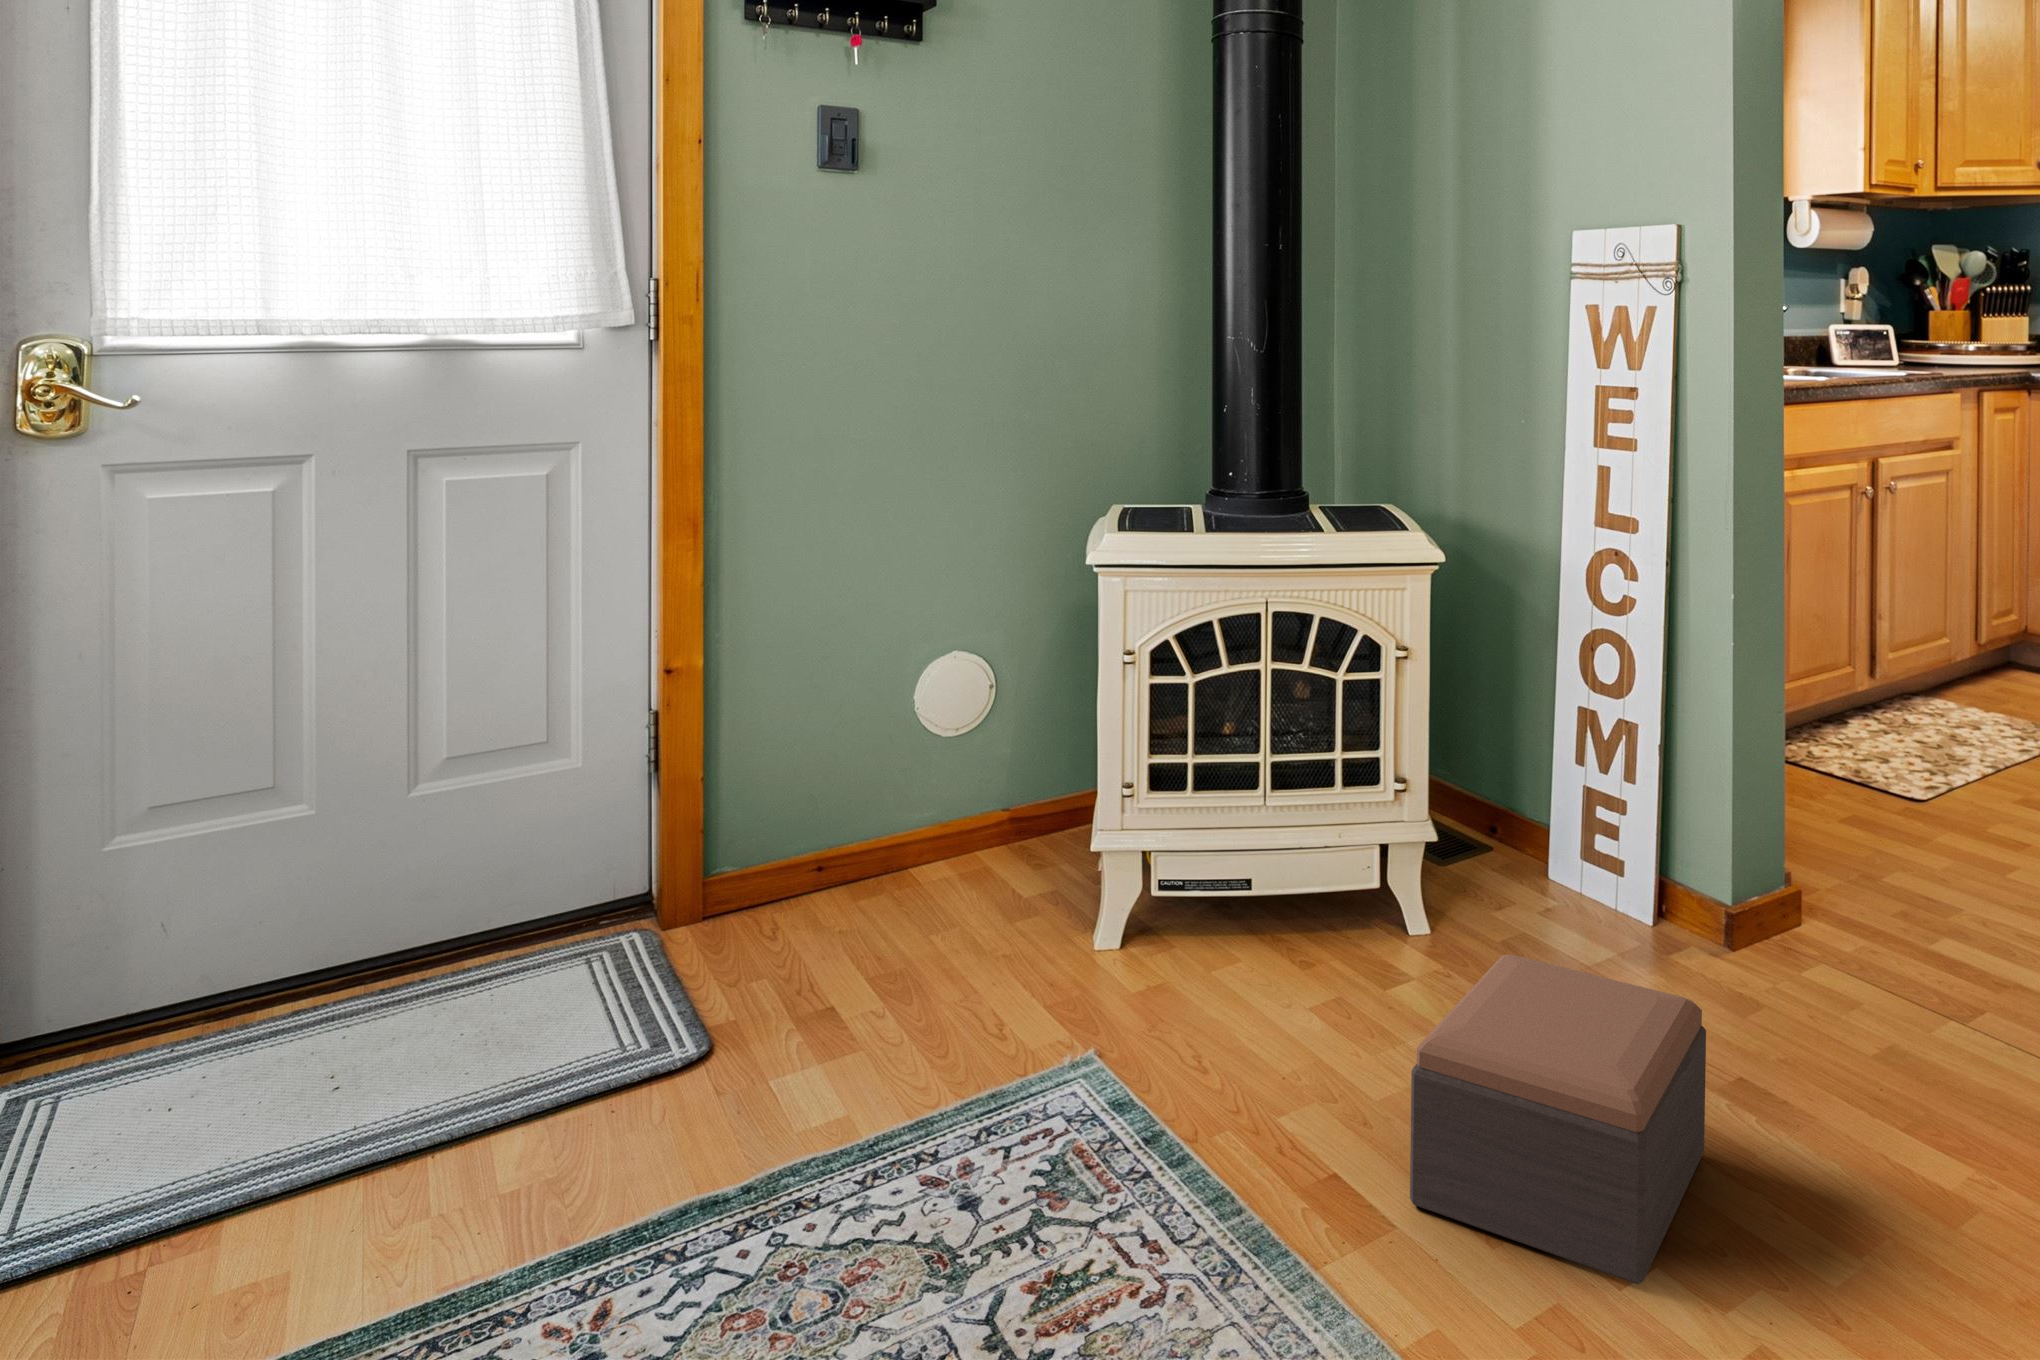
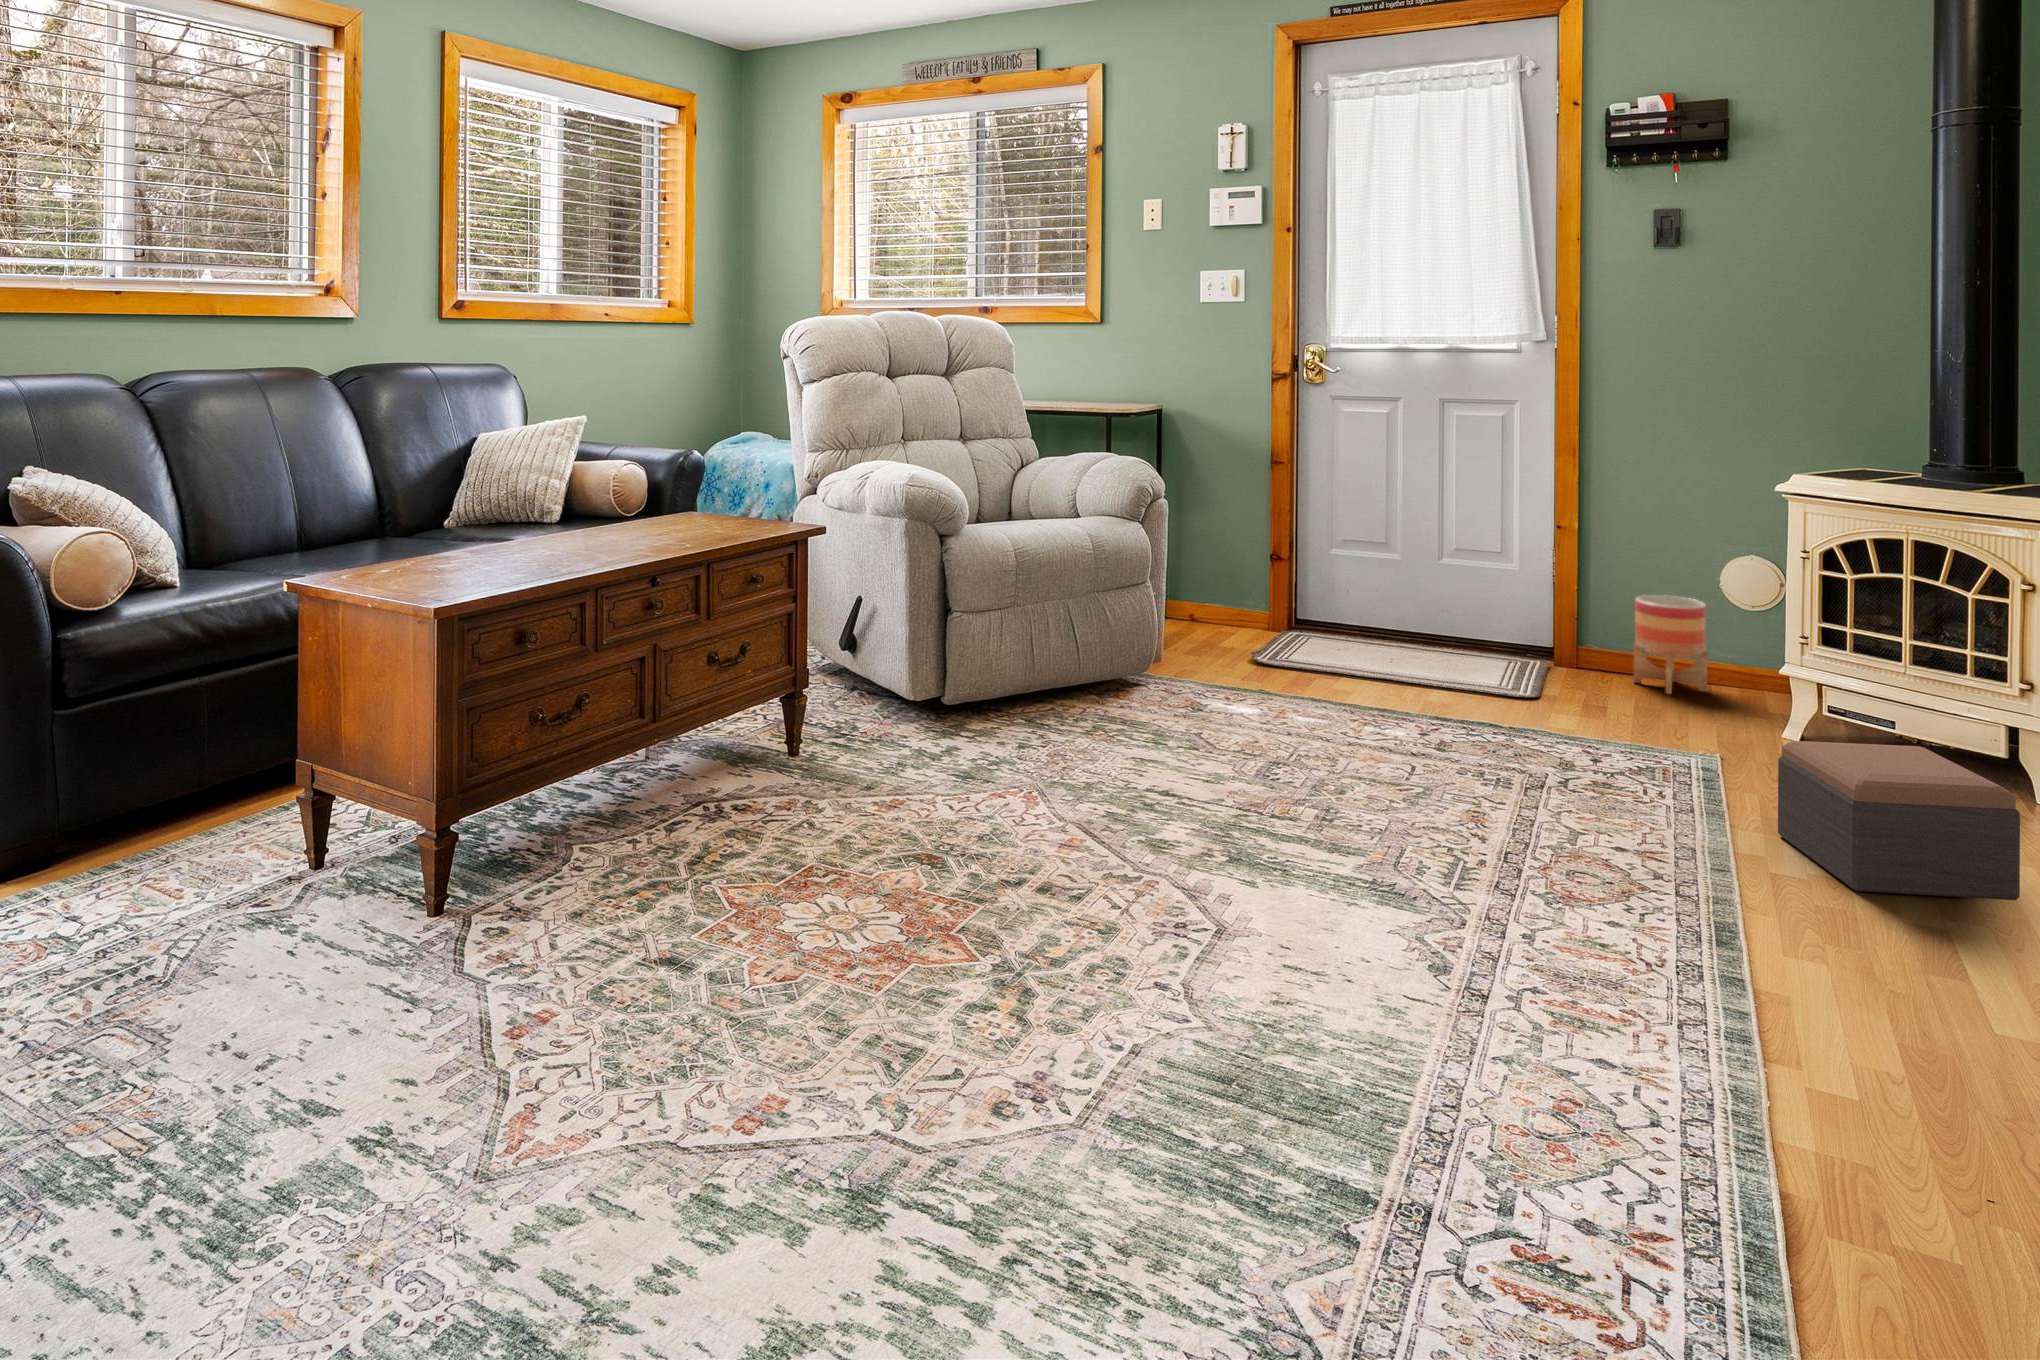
planter: none [814,747,922,924] -> present [1634,595,1707,694]

